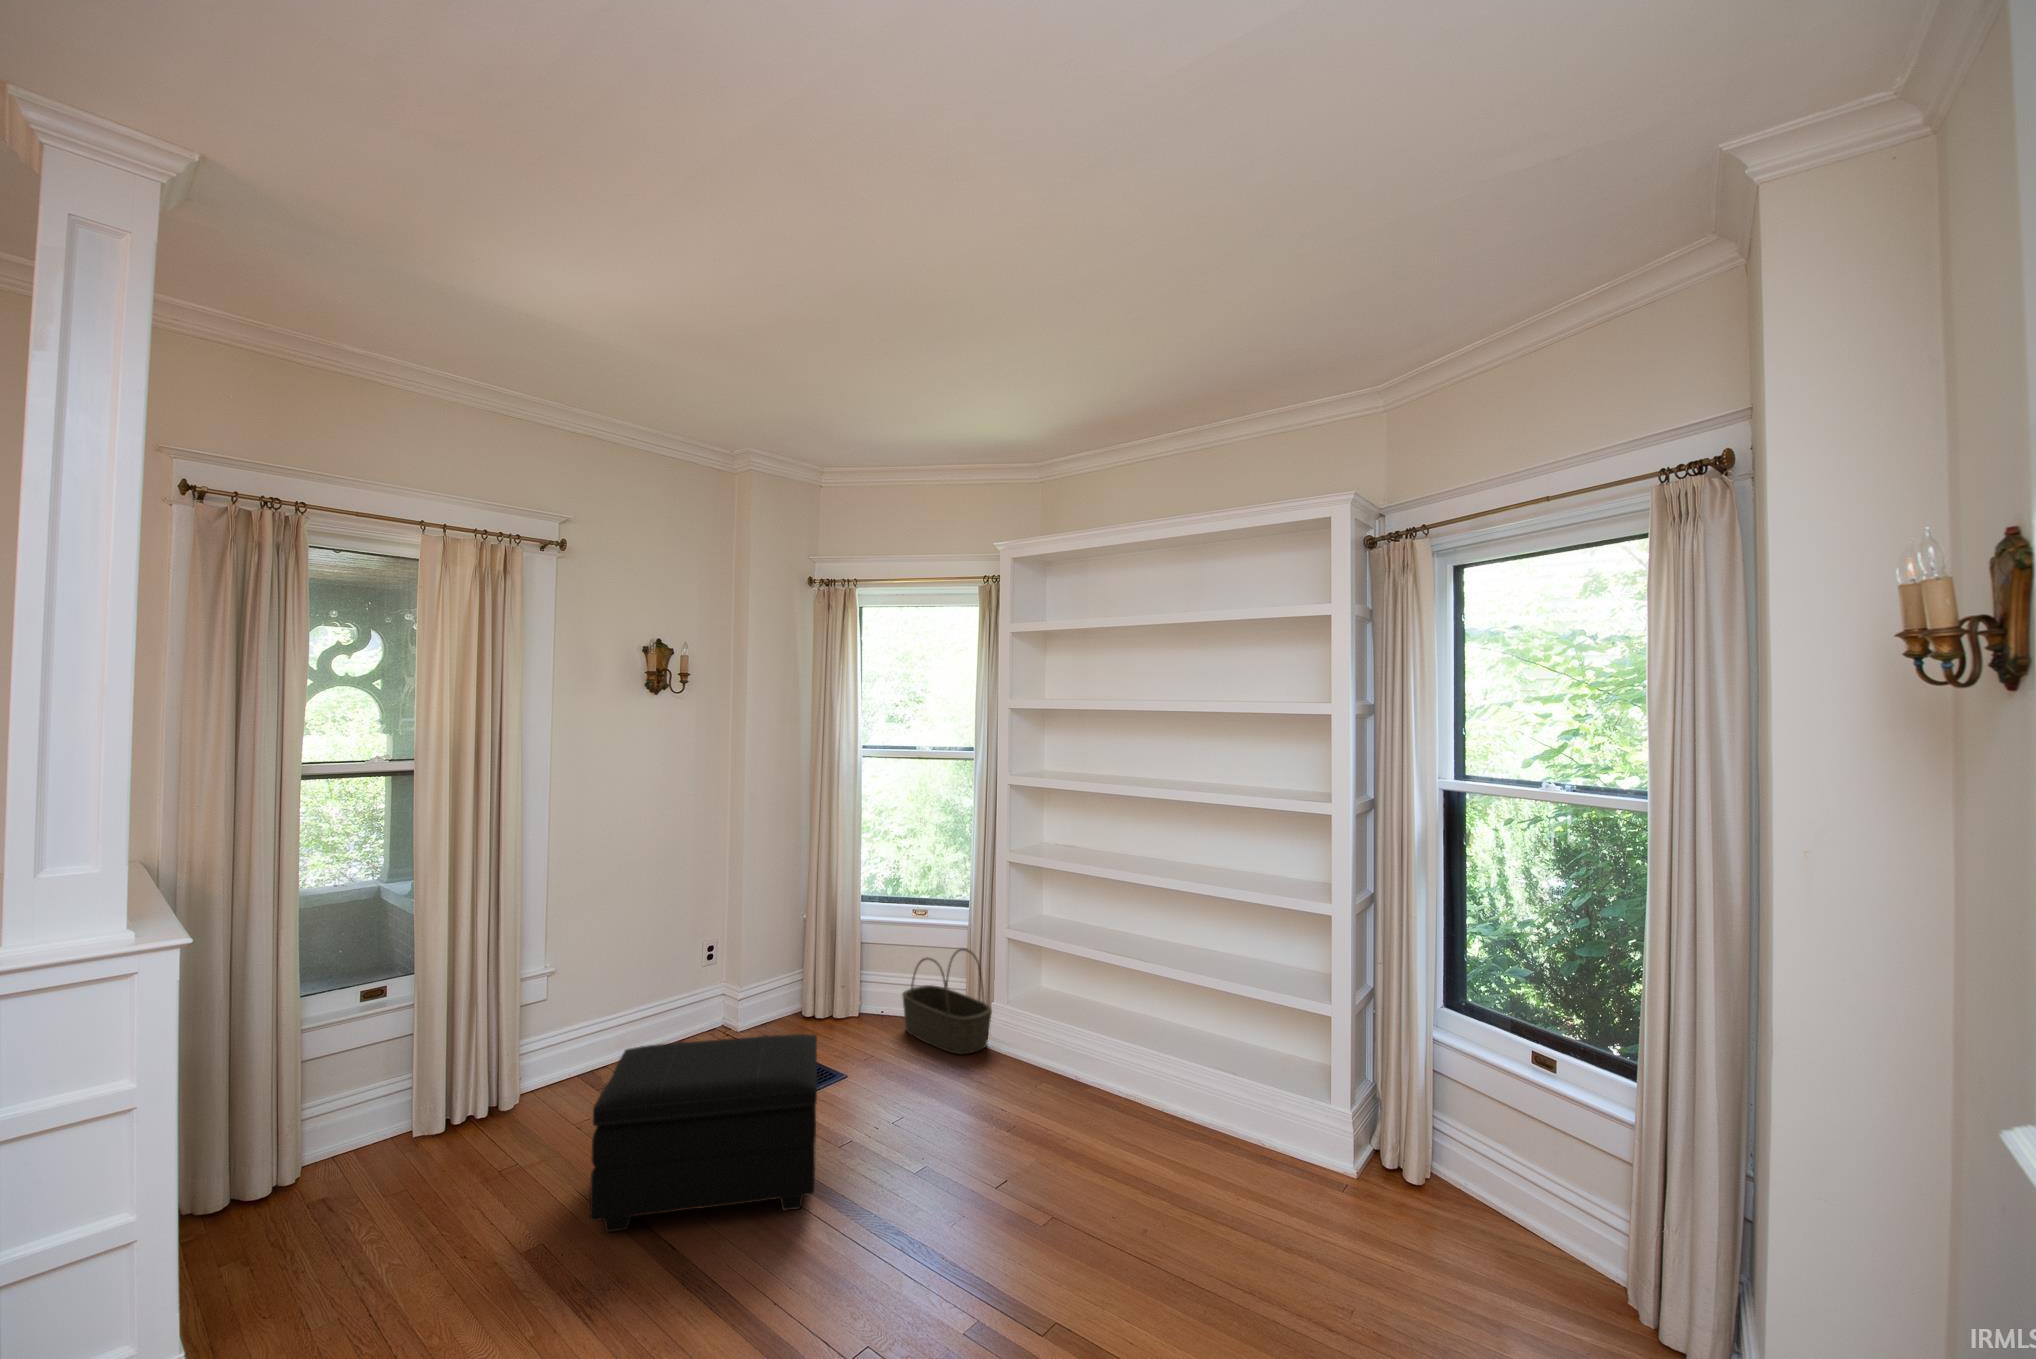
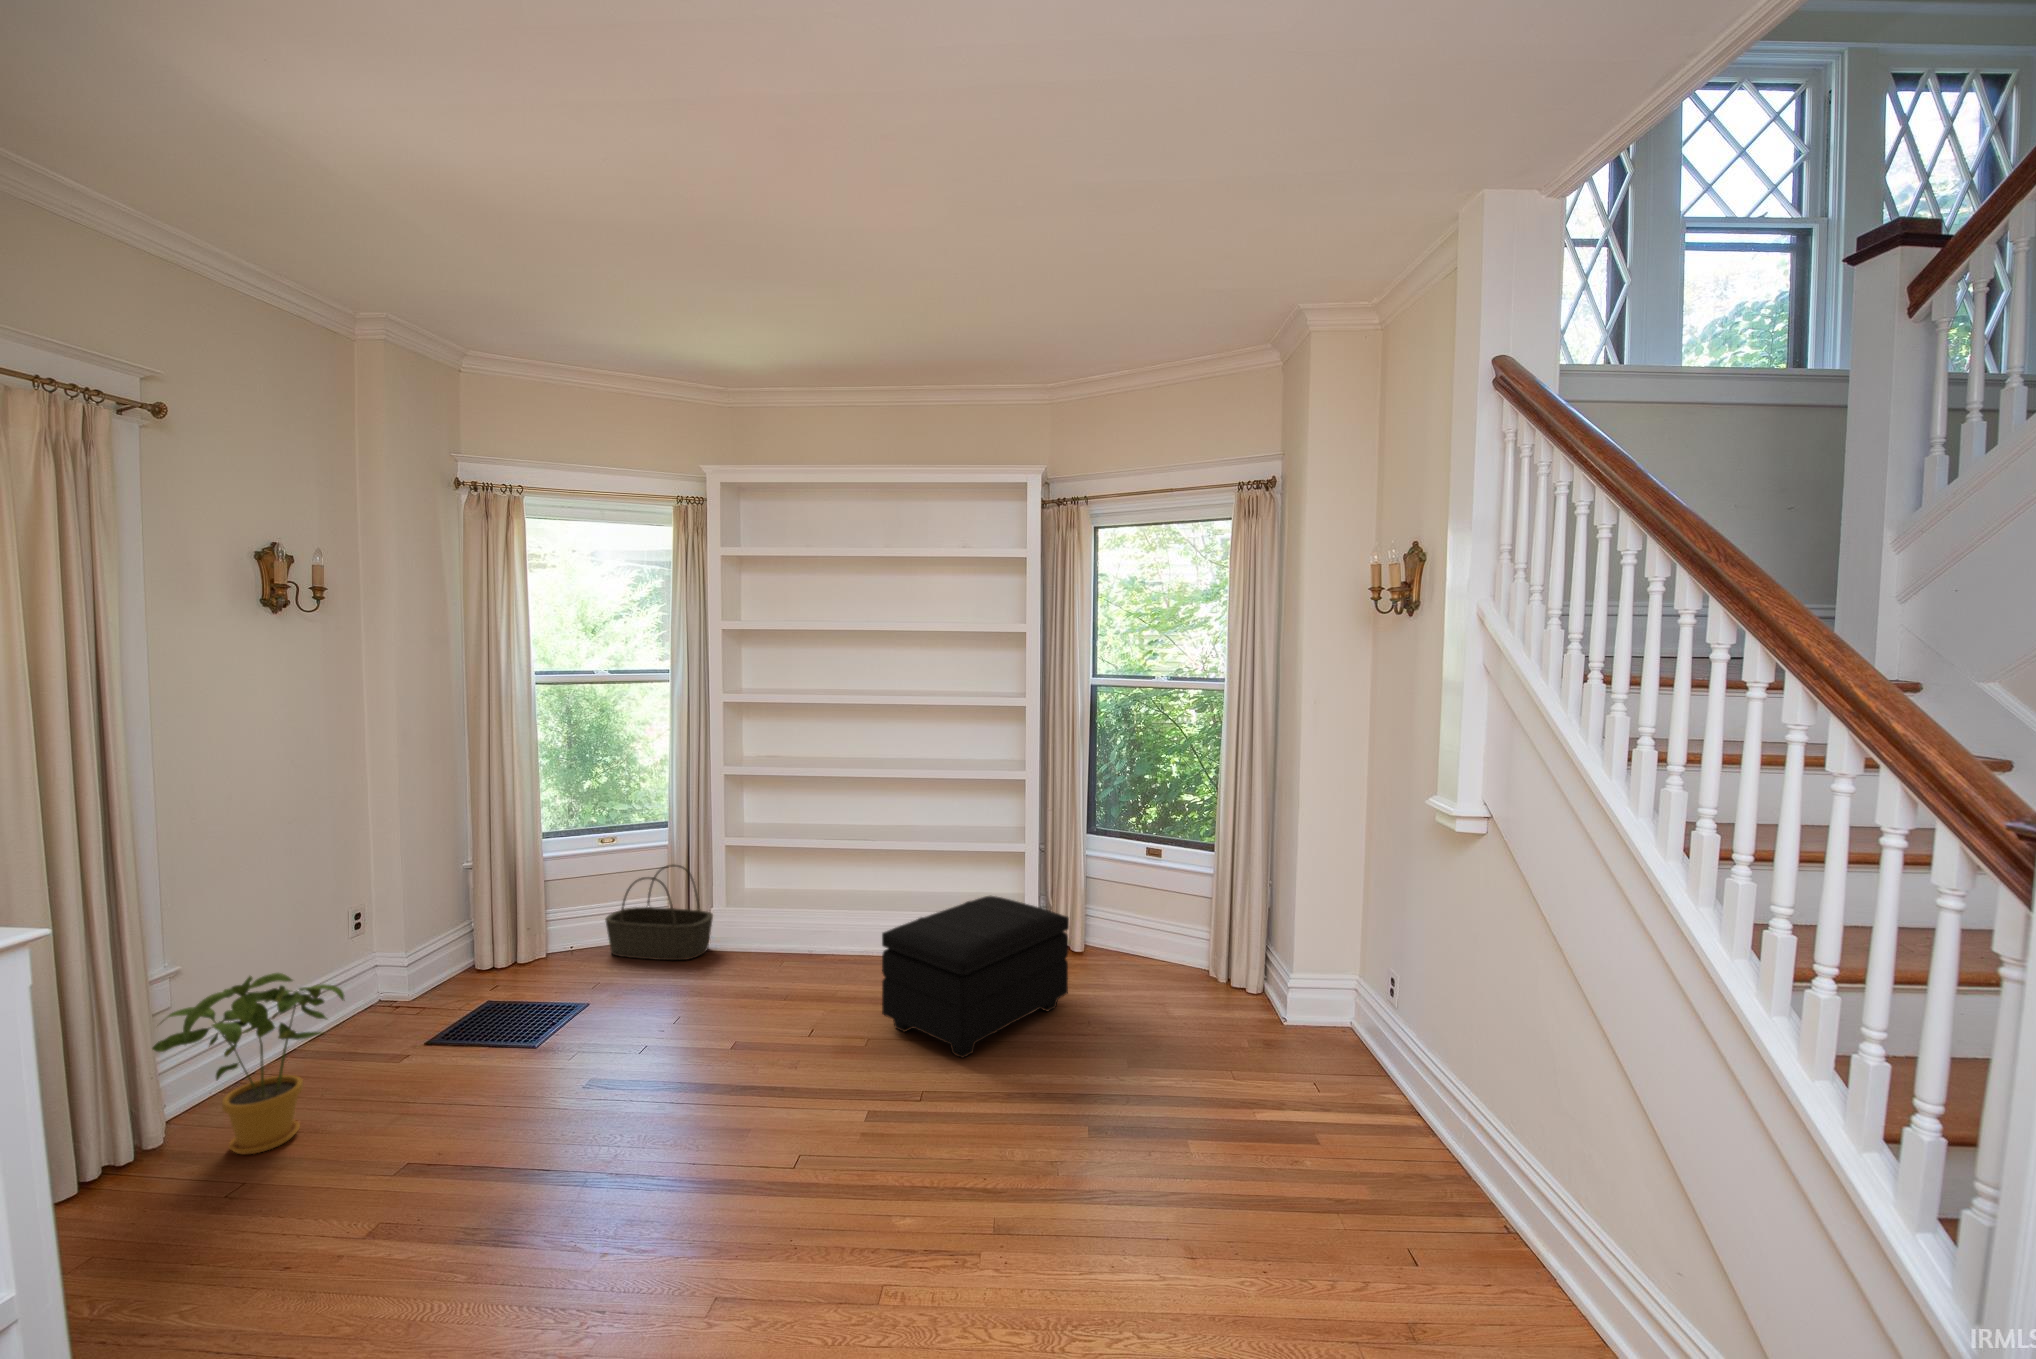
house plant: none [494,989,615,1142] -> present [152,973,345,1154]
footstool: present [590,1034,817,1232] -> present [882,896,1069,1058]

